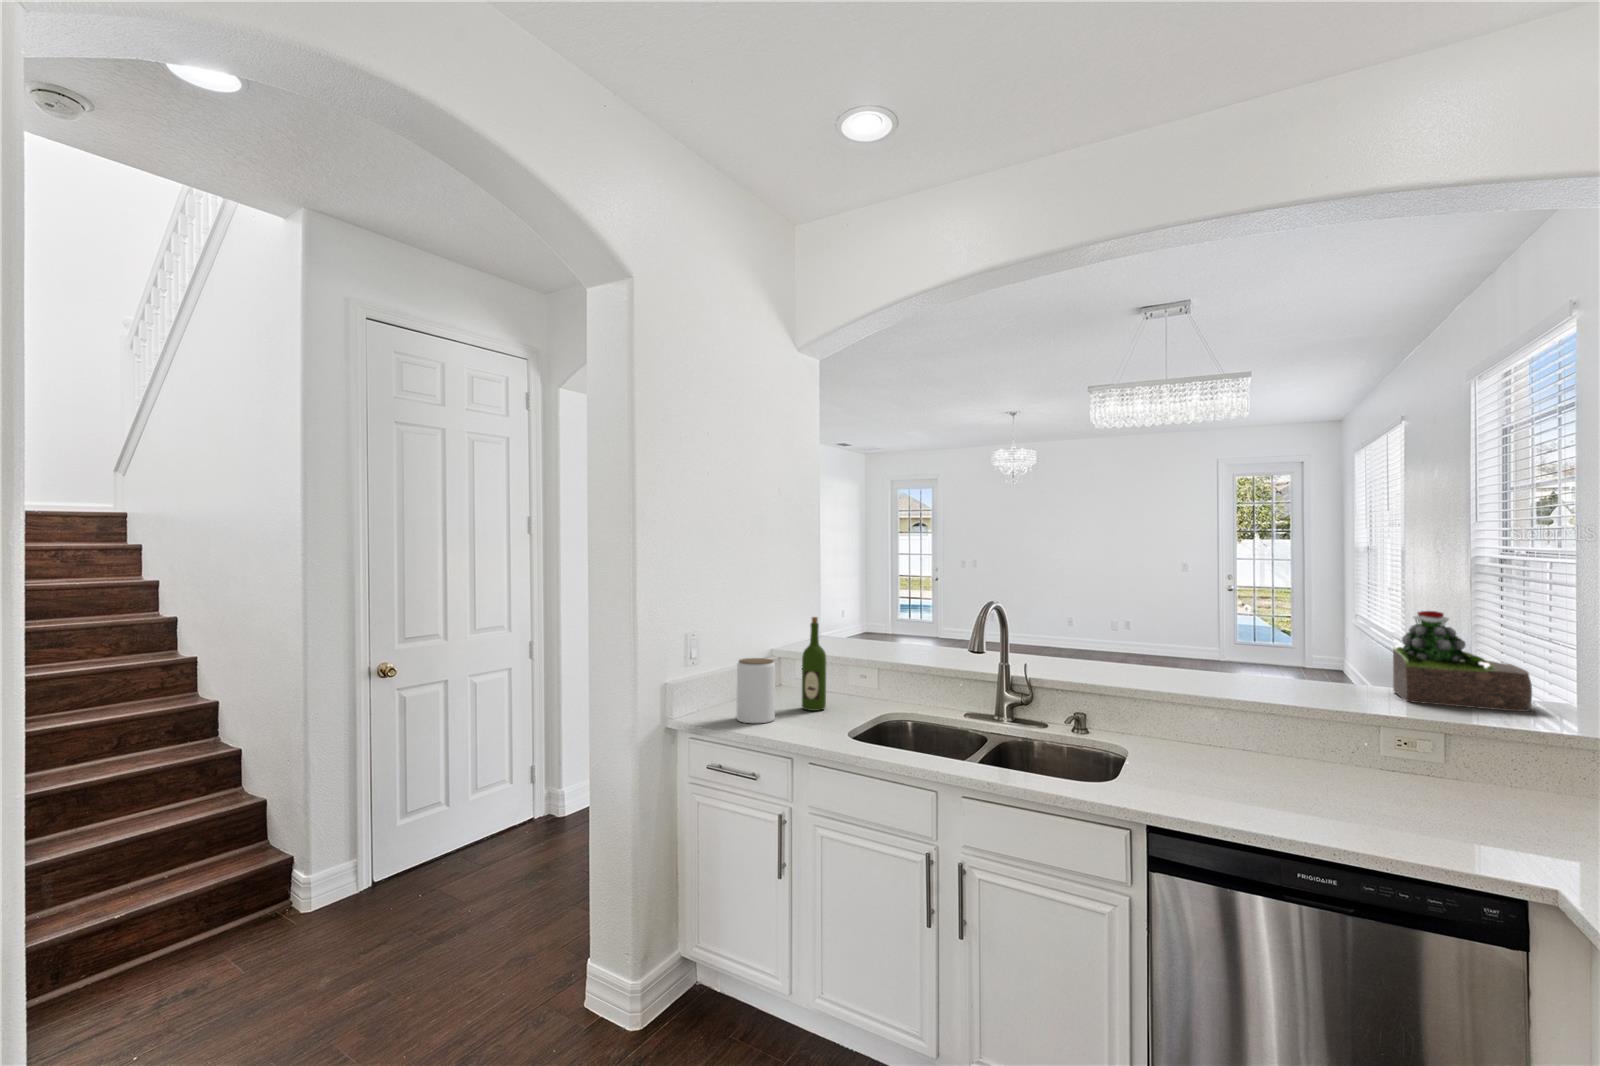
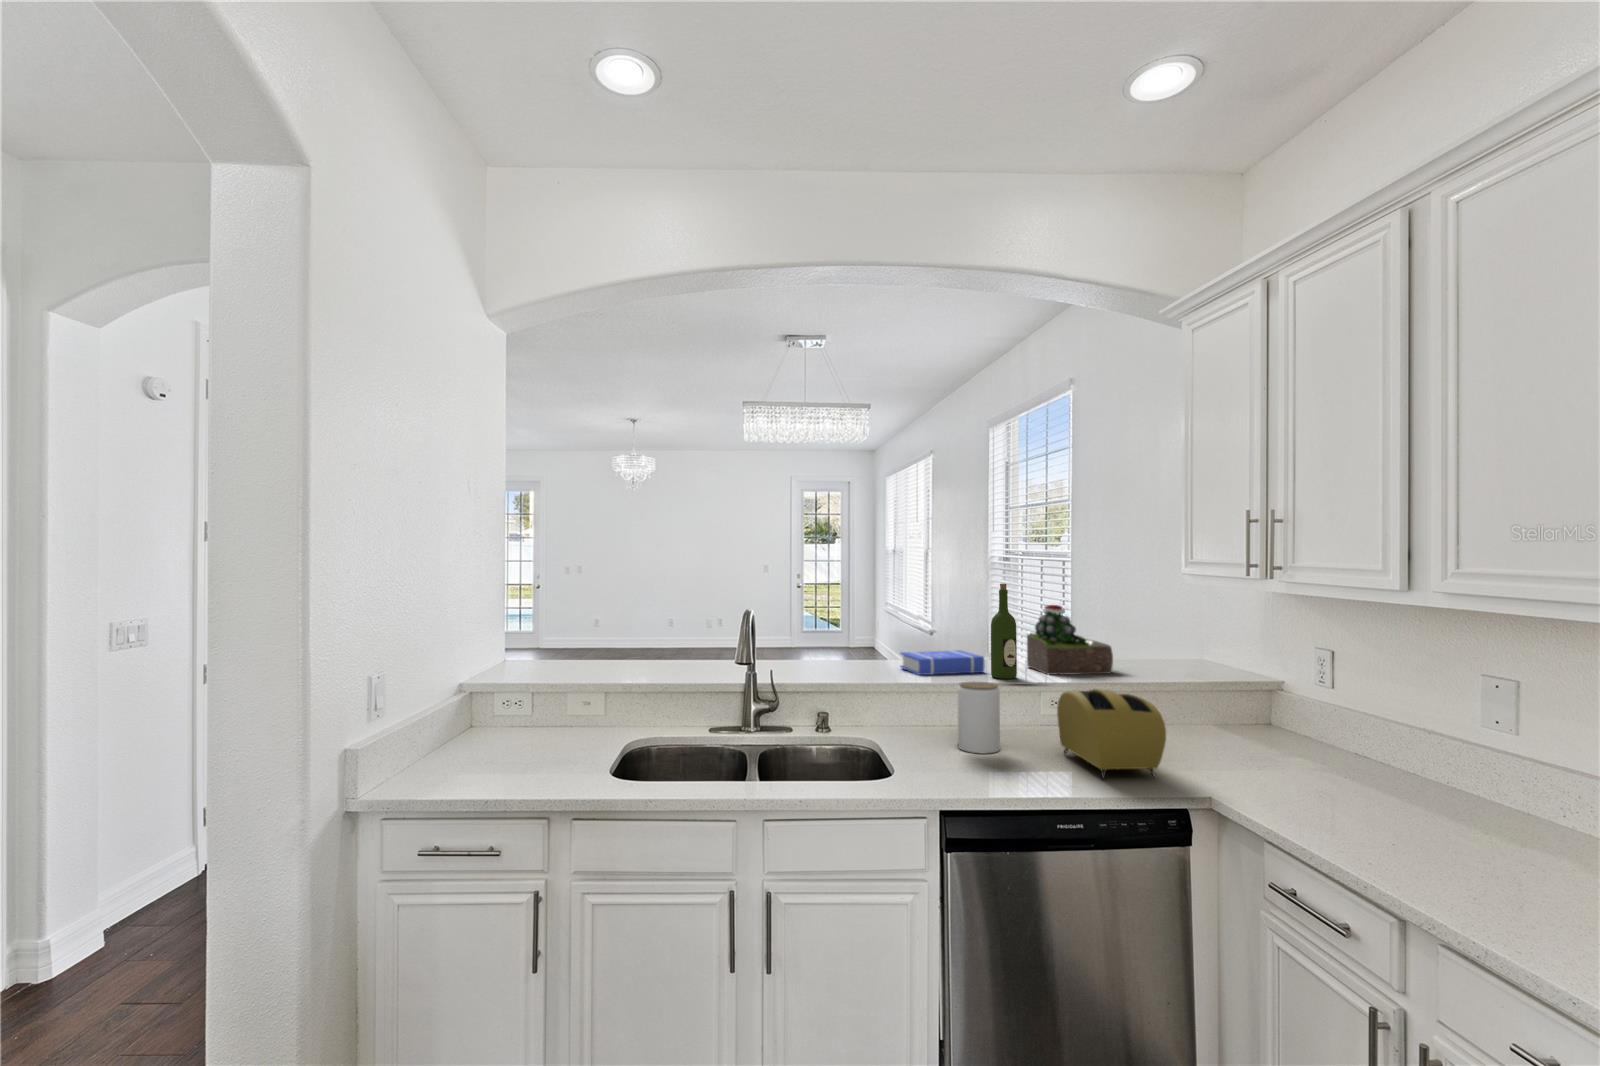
wine bottle: present [802,617,826,711] -> present [991,584,1017,679]
jar: present [736,658,775,723] -> present [958,682,1000,753]
book: none [1201,658,1310,690] -> present [900,650,985,675]
toaster: none [1364,717,1509,851] -> present [1057,689,1166,779]

